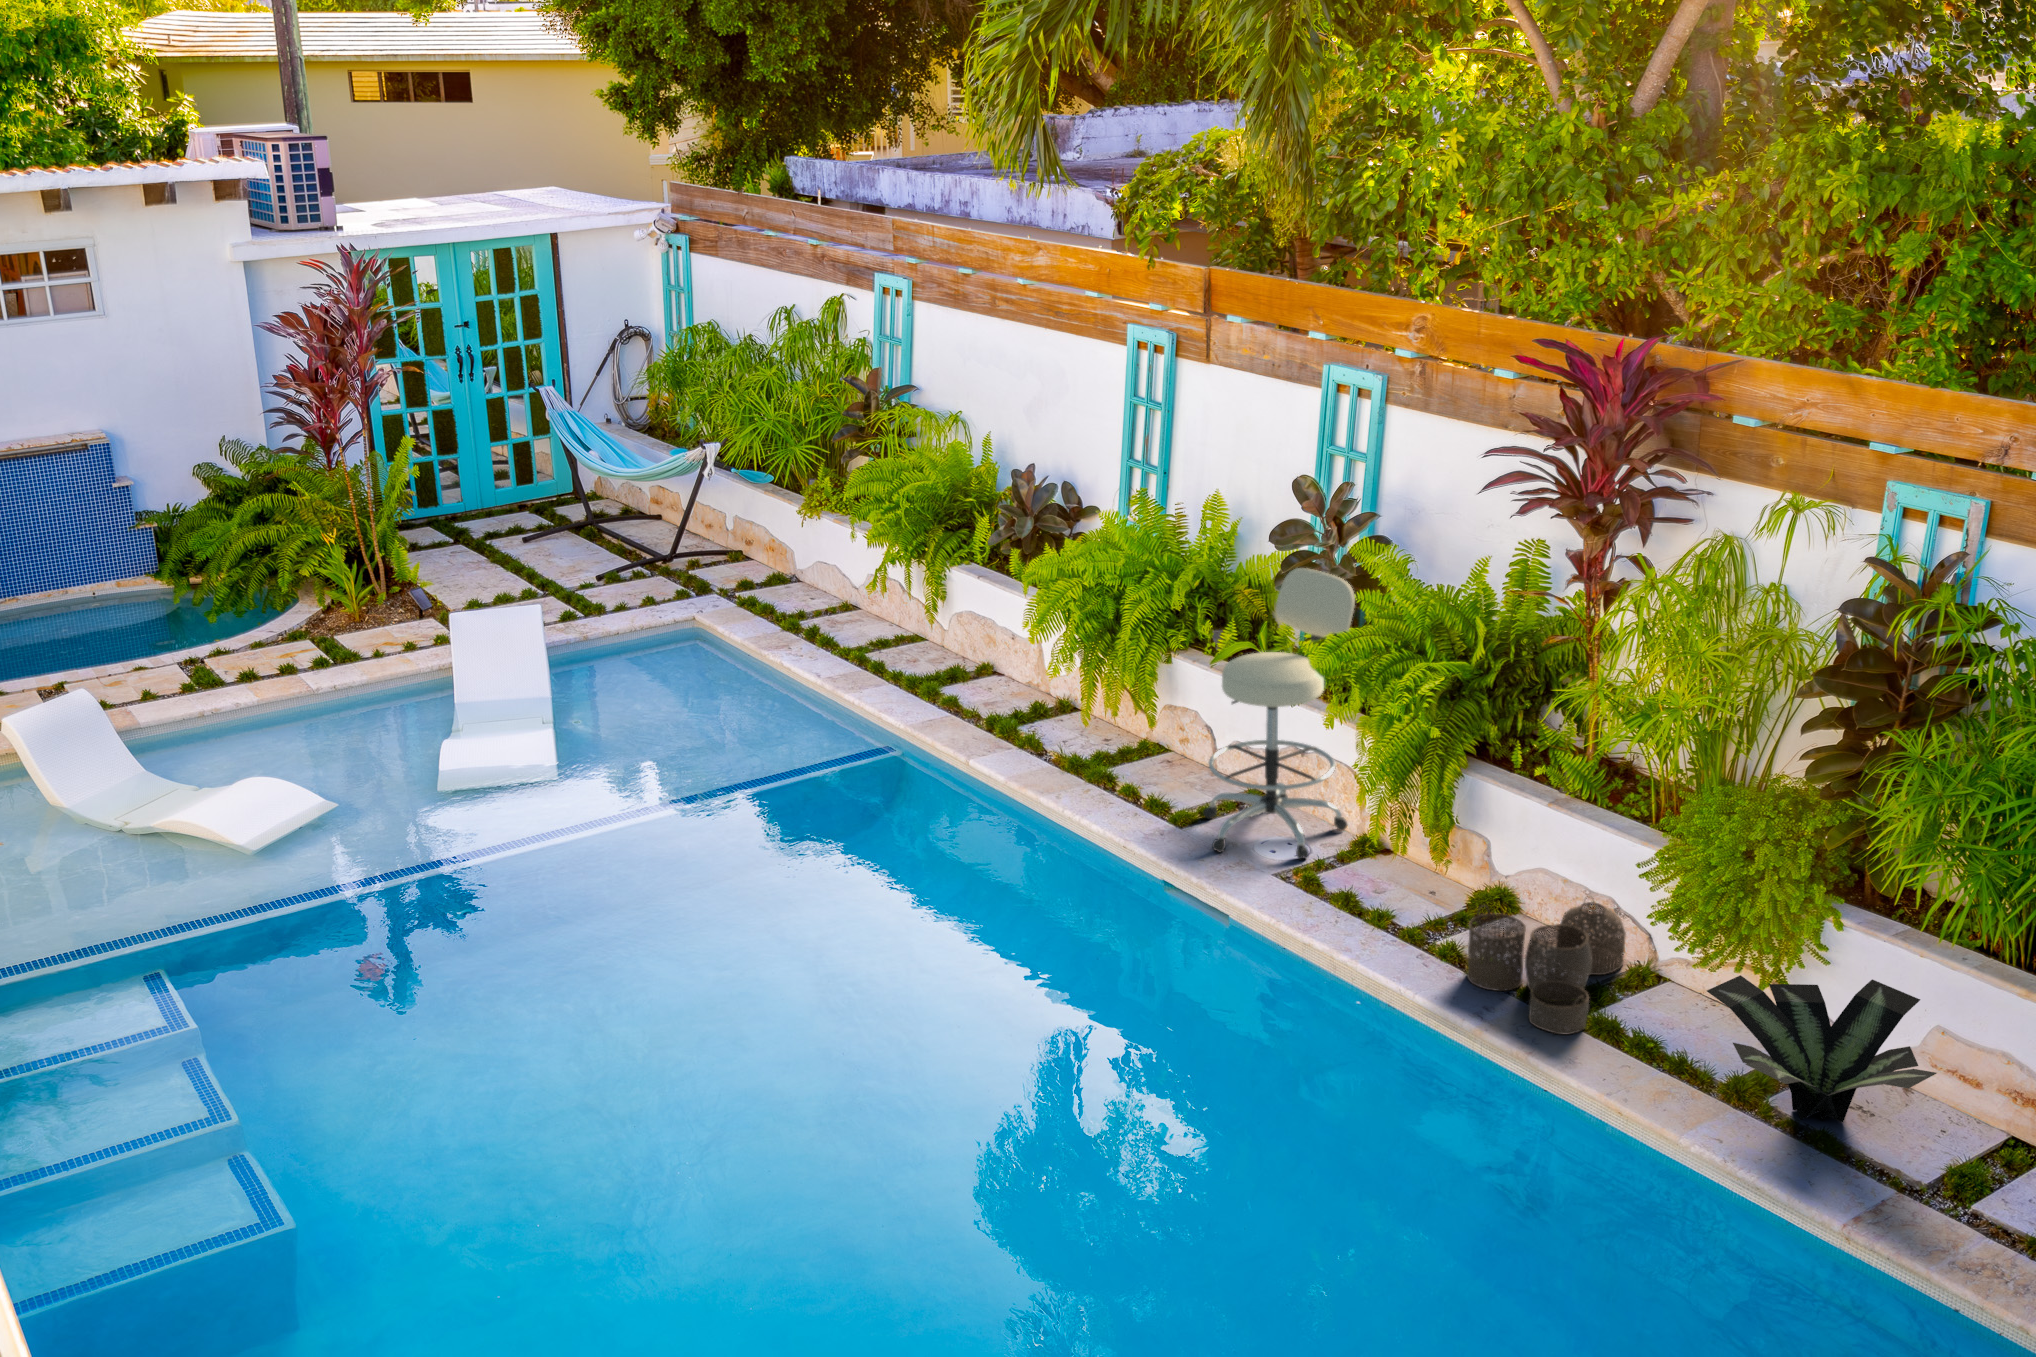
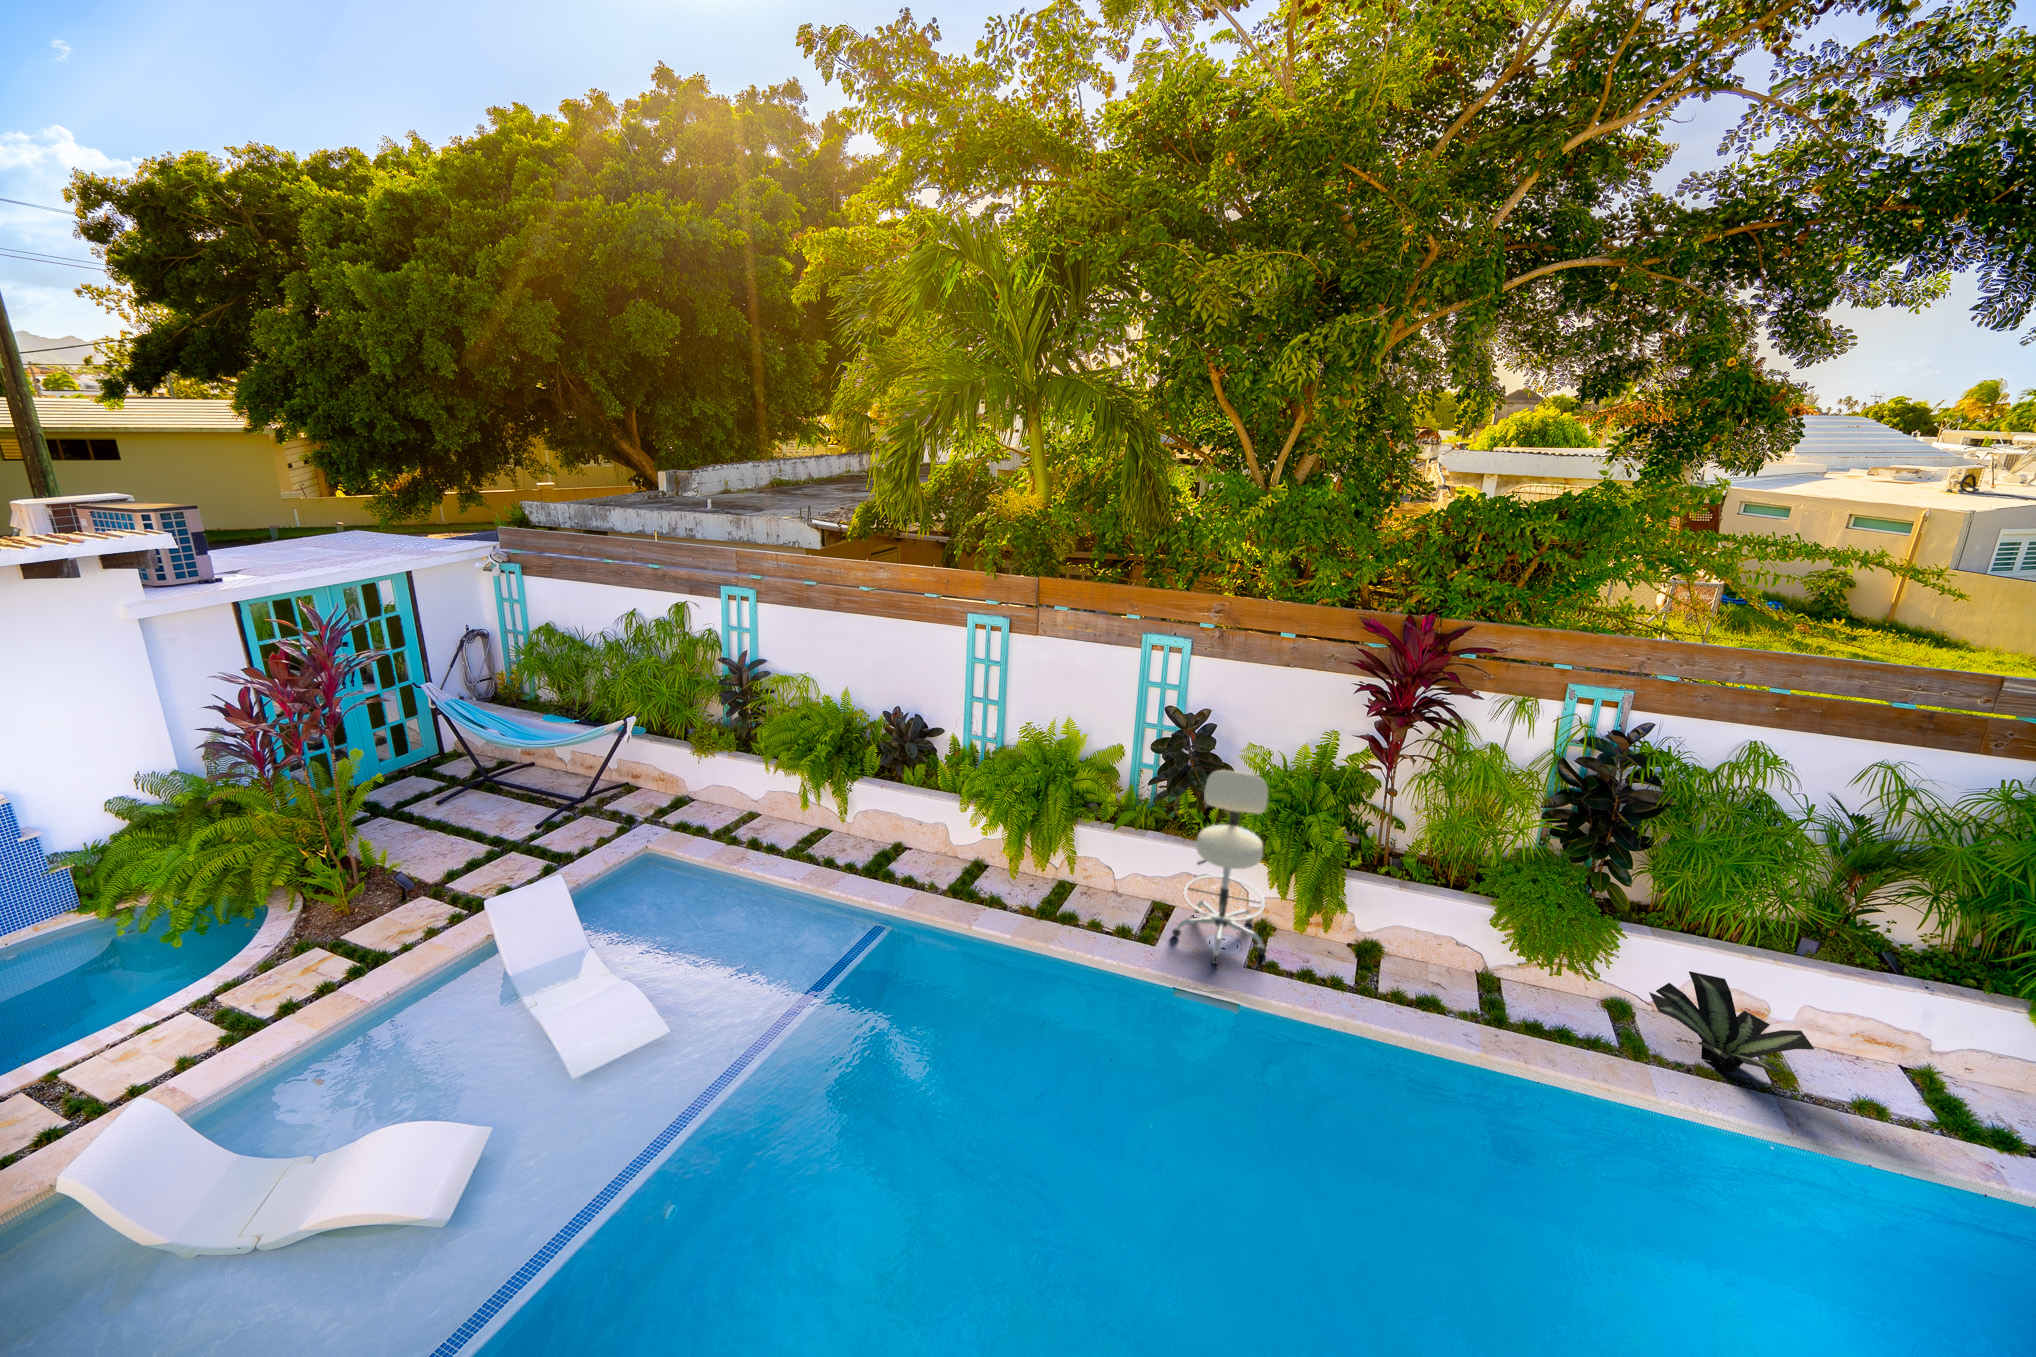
woven basket: present [1467,898,1626,1034] -> none [1453,949,1567,1055]

